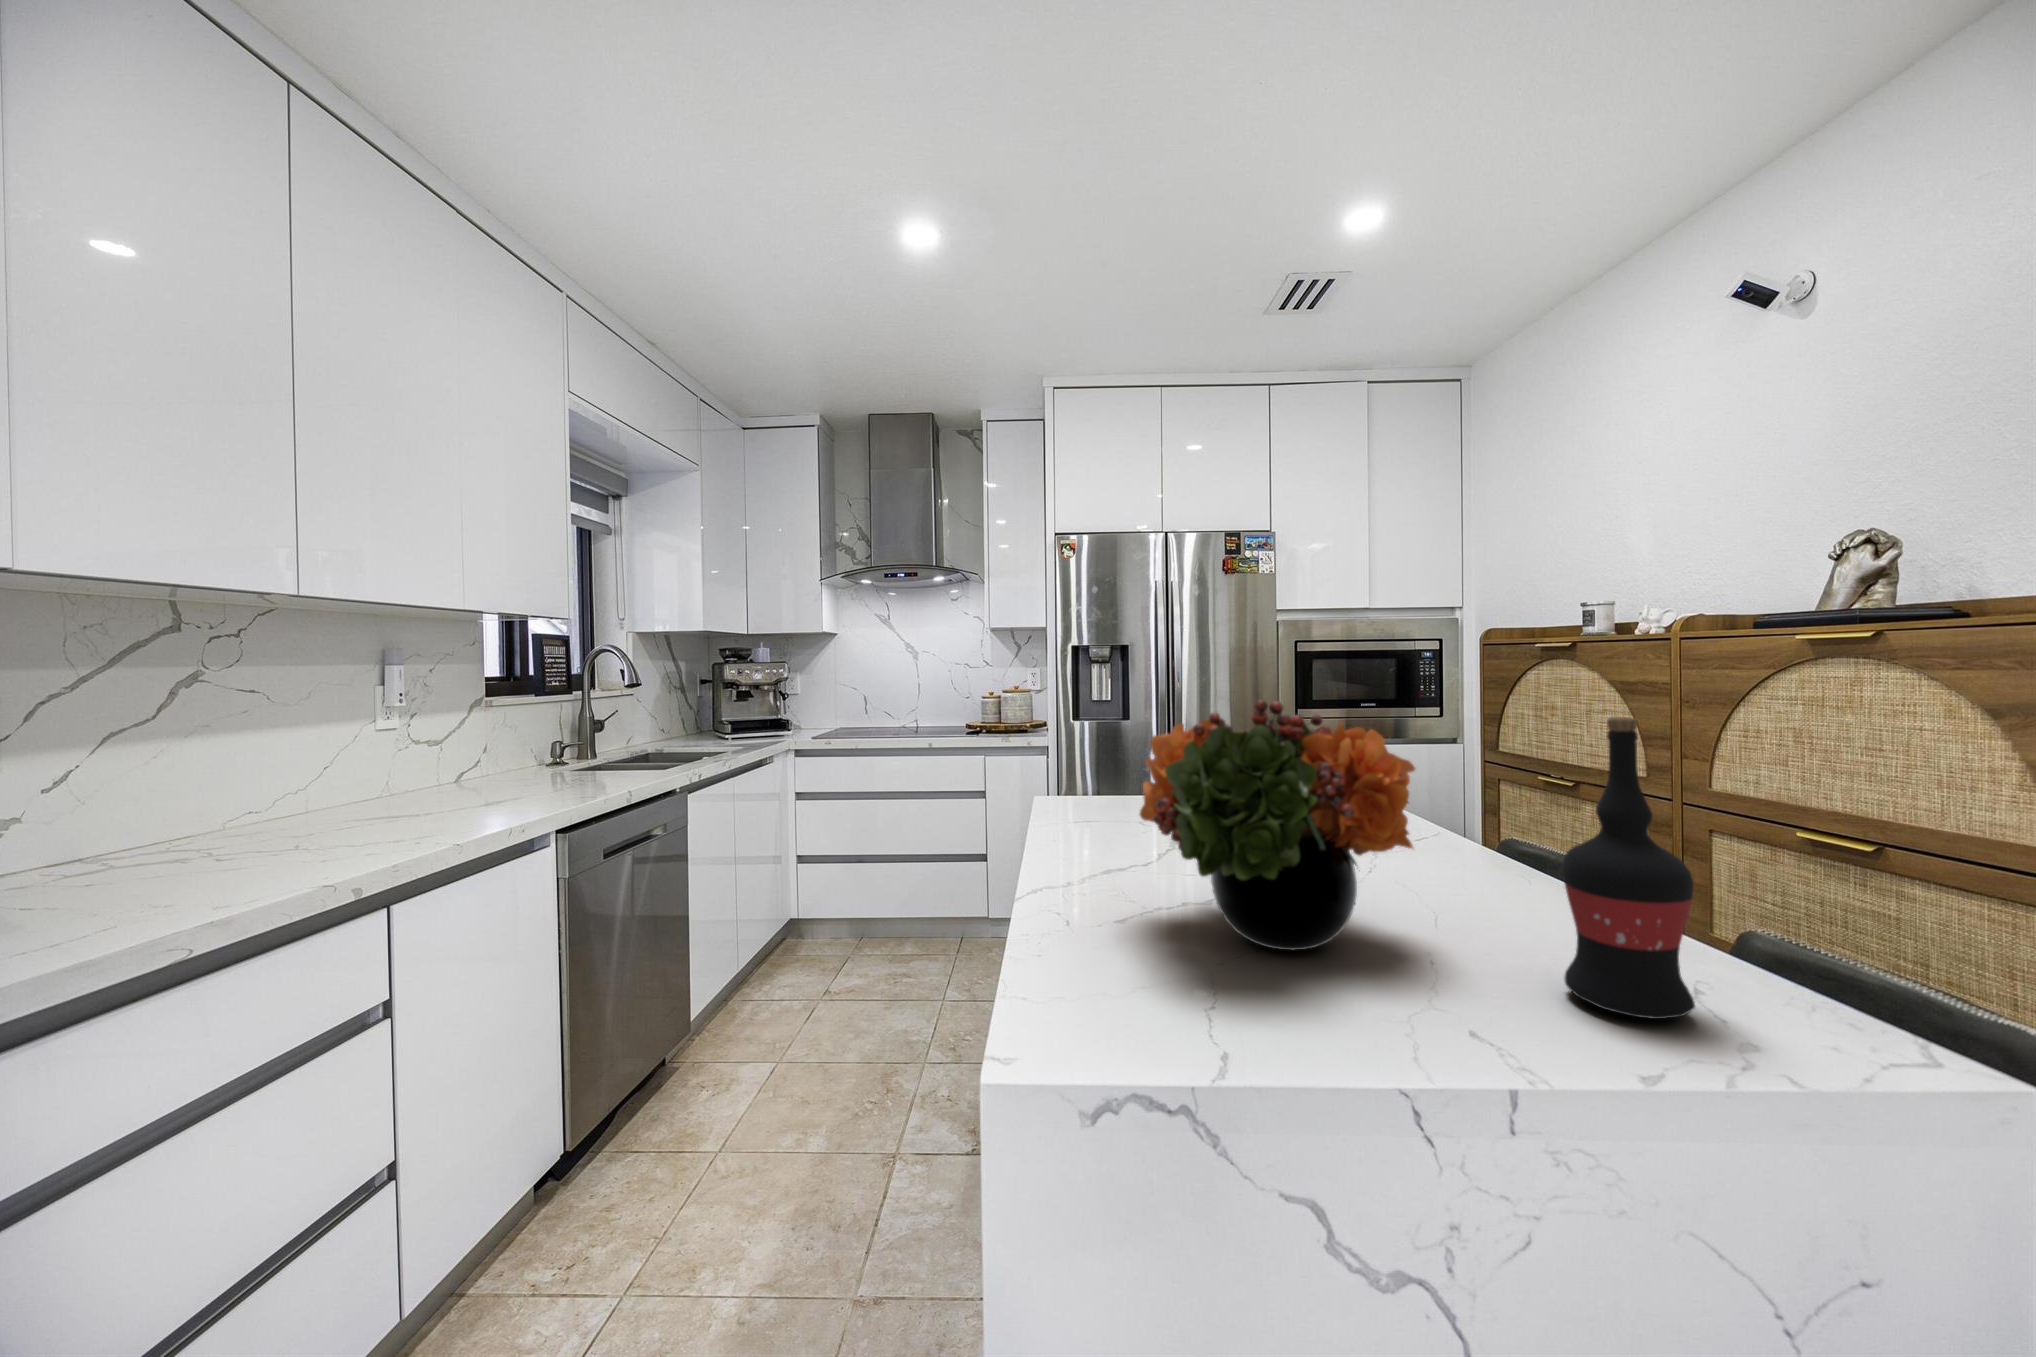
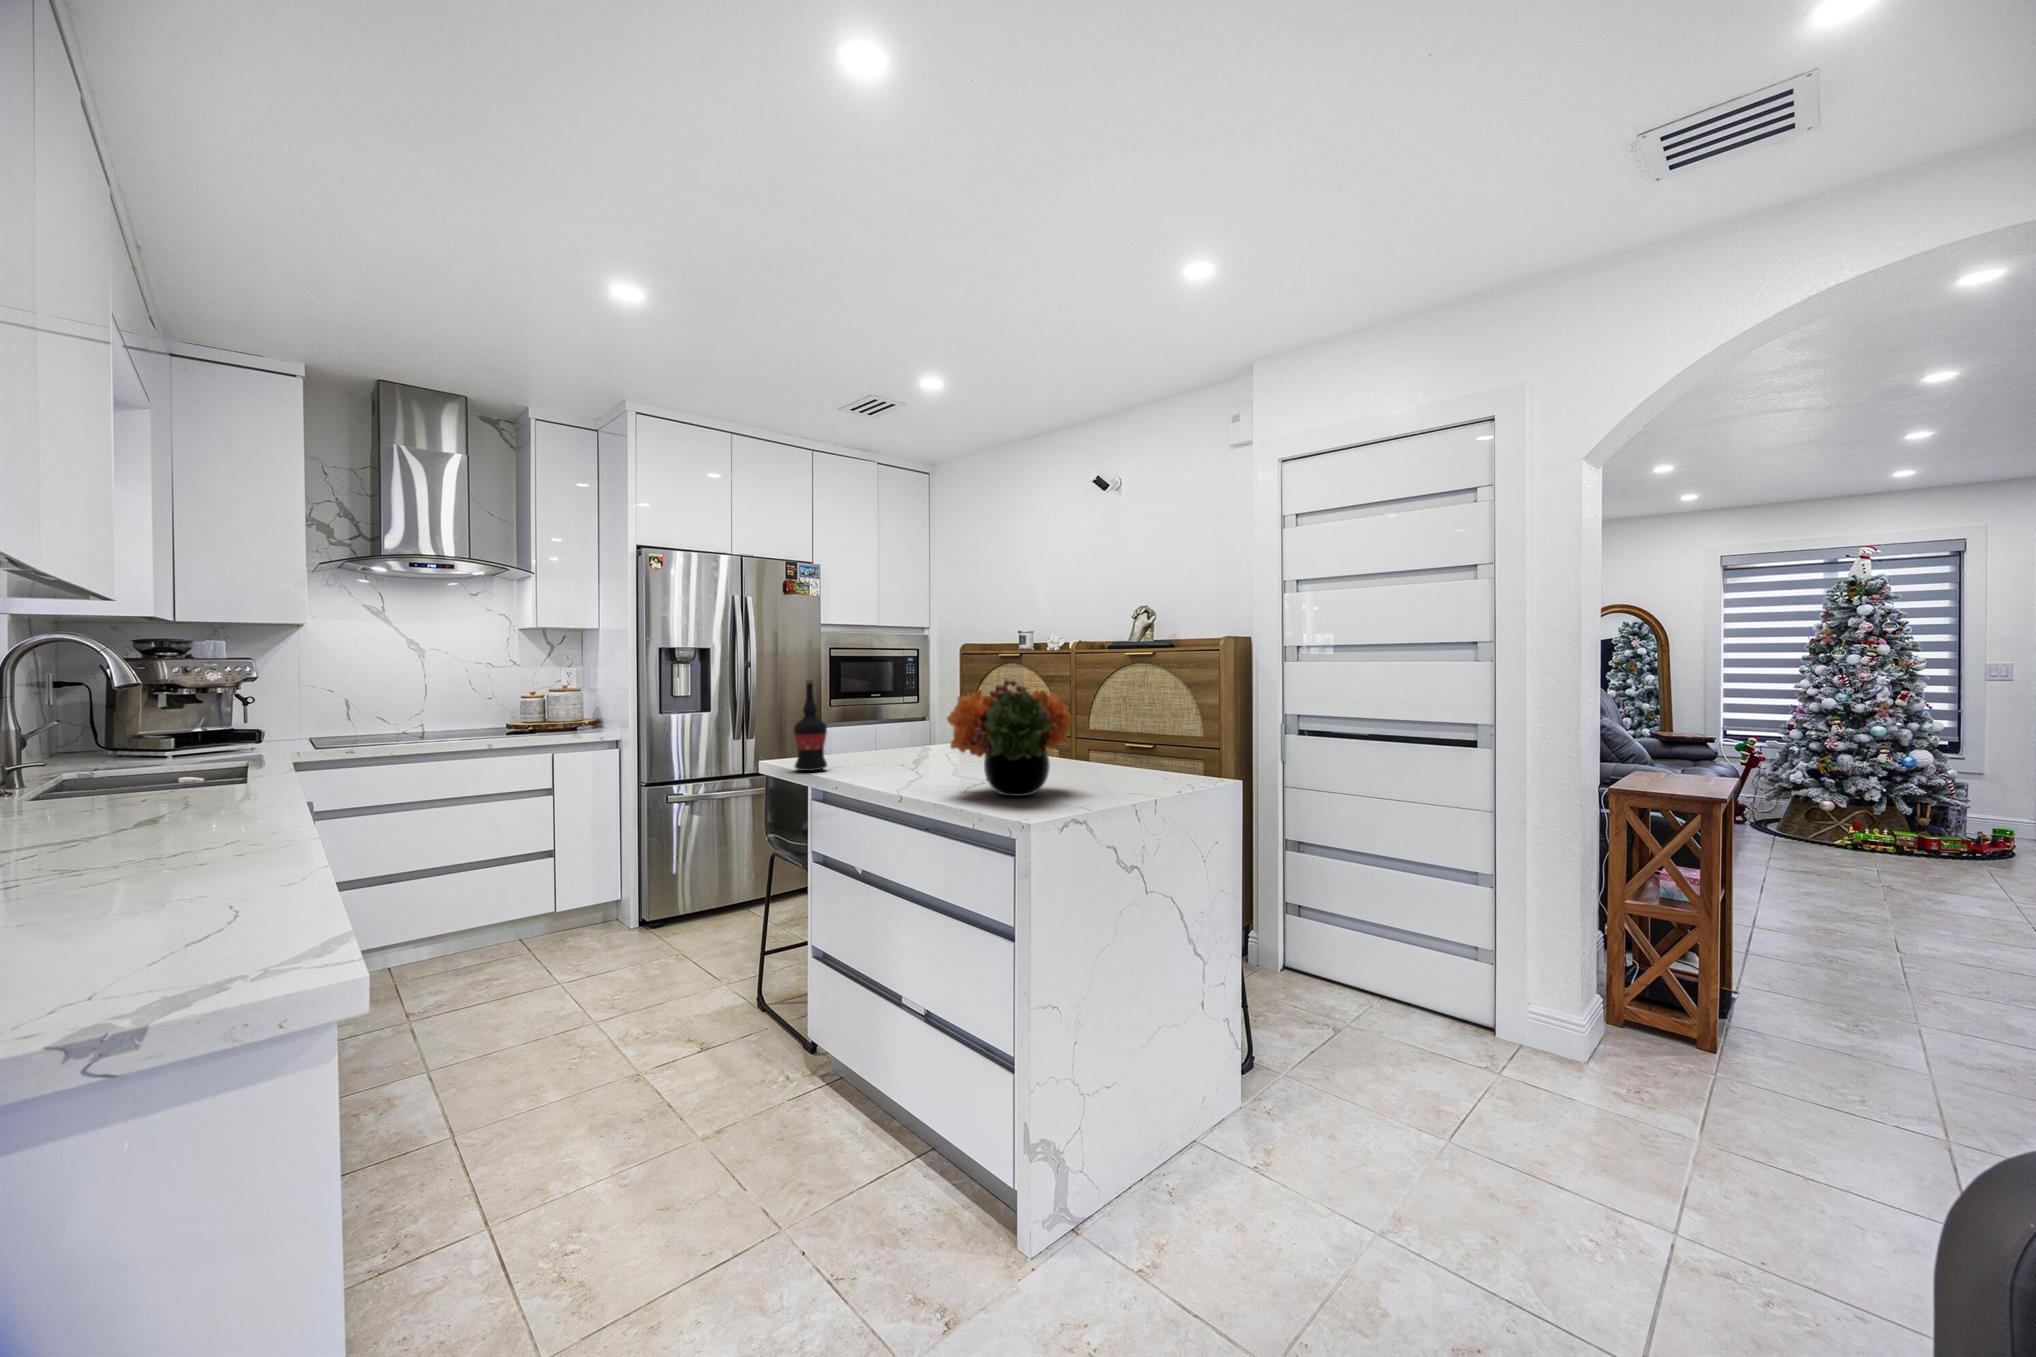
wine bottle: present [1562,717,1695,1019] -> present [794,679,828,771]

